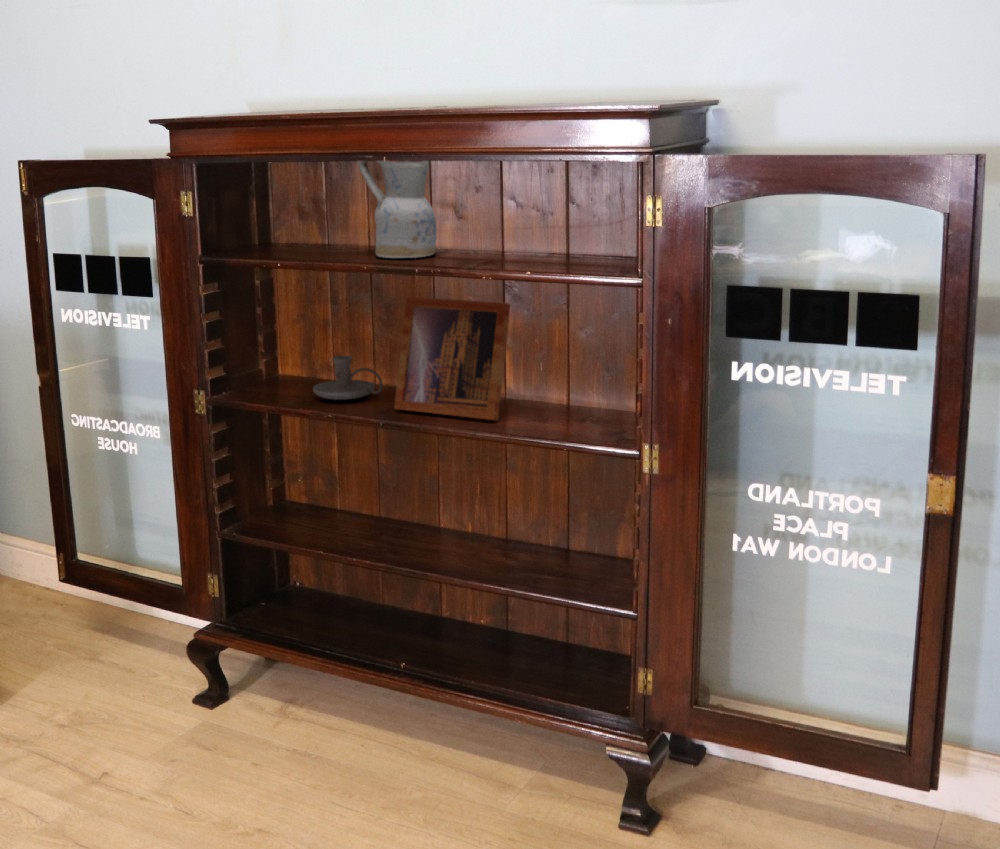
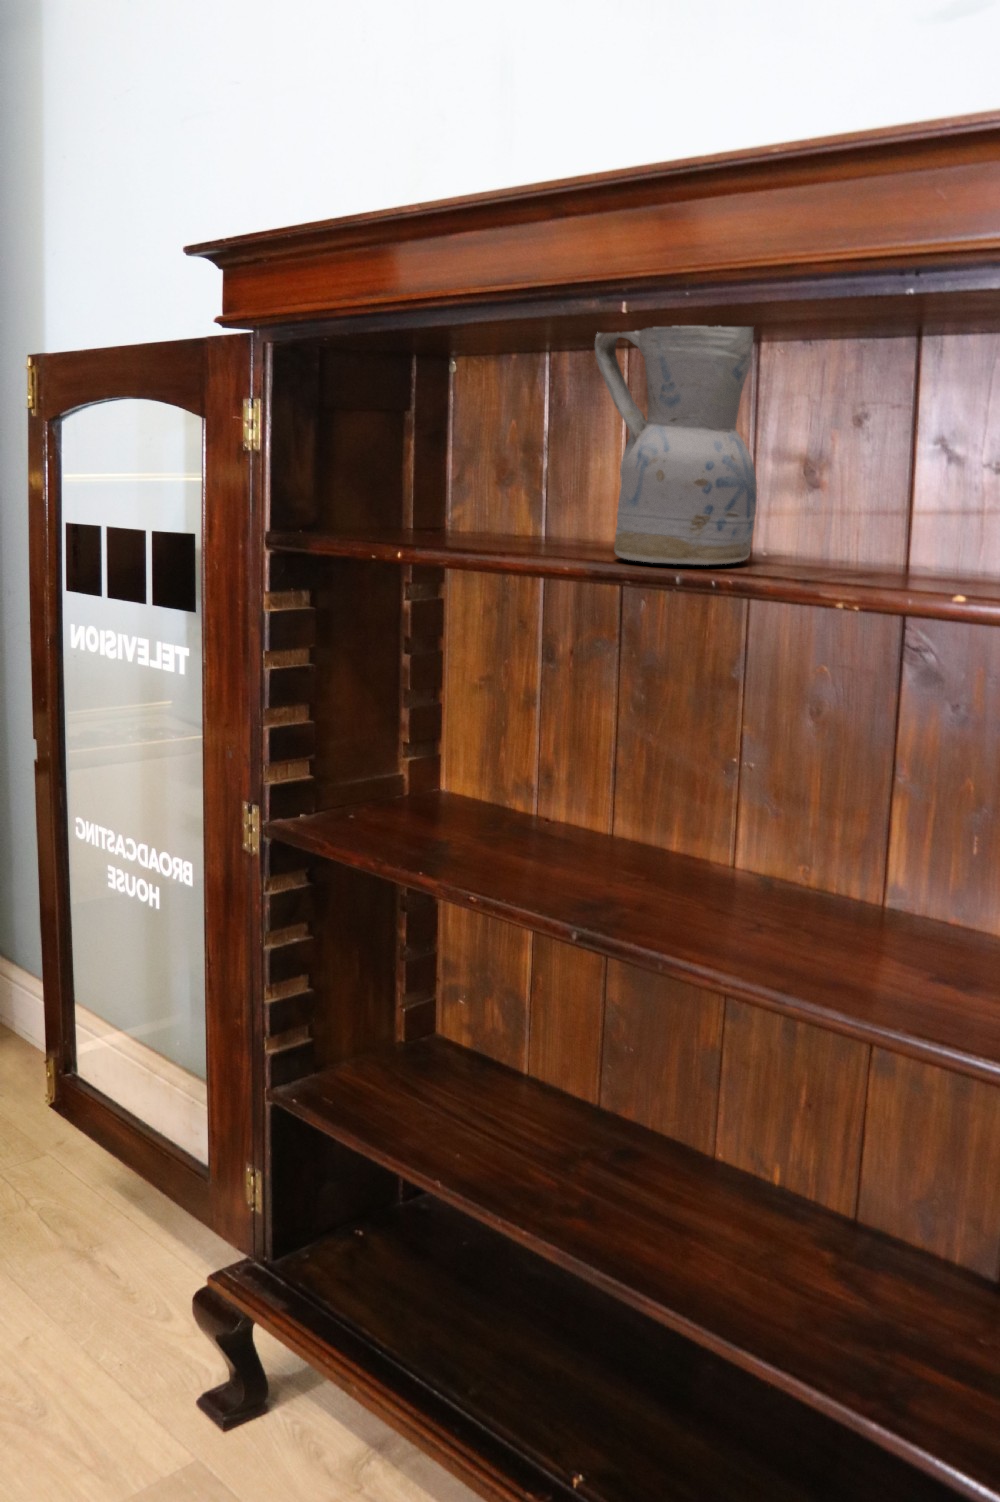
picture frame: present [395,297,510,420] -> none [616,652,906,966]
candle holder: present [313,356,383,400] -> none [462,767,607,864]

